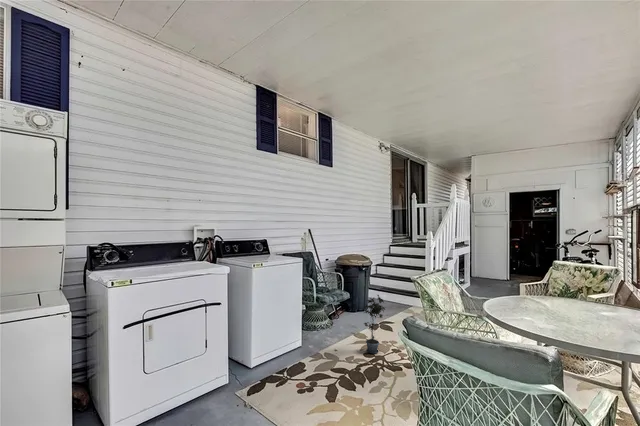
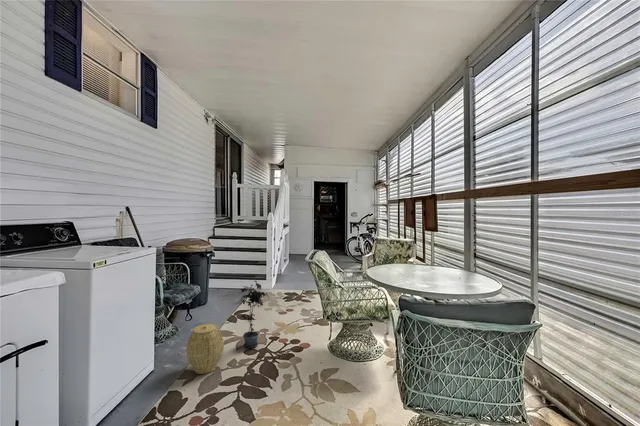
woven basket: none [316,322,343,360] -> present [186,324,224,374]

